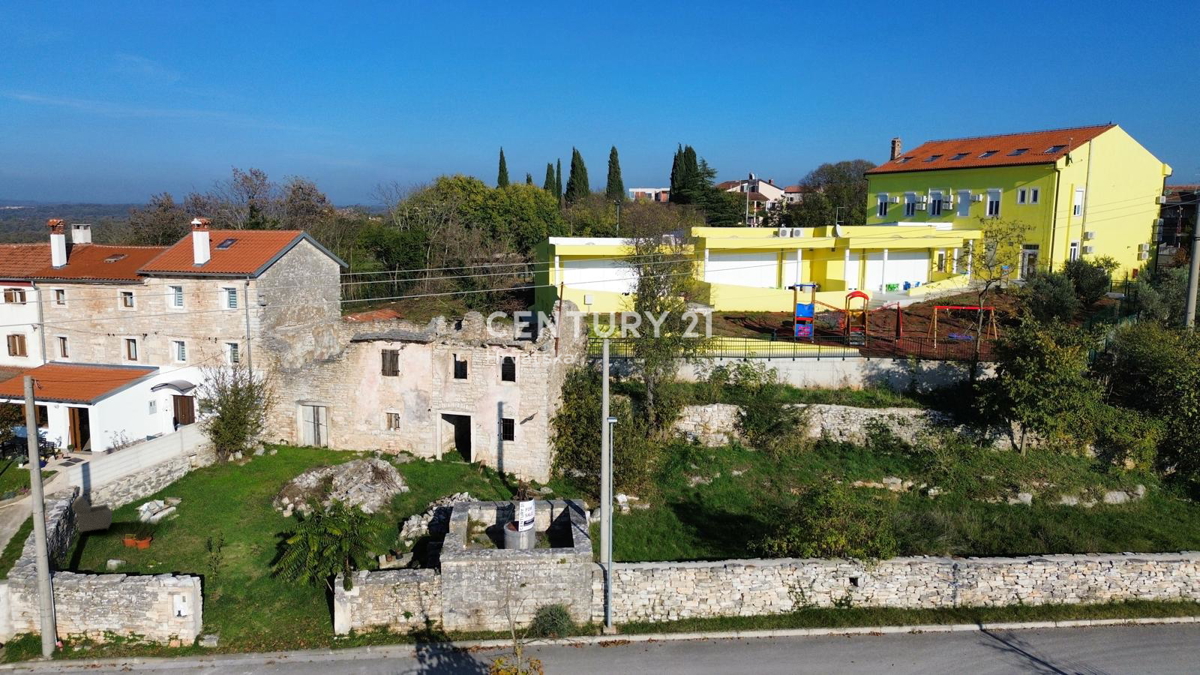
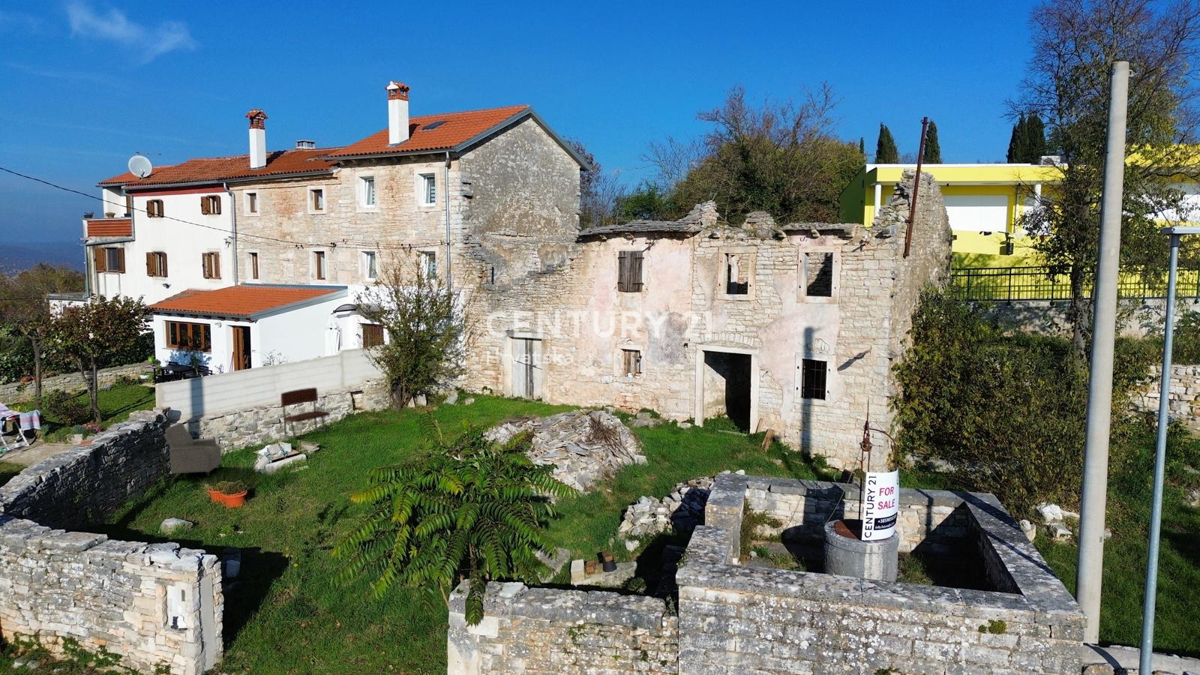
bench: none [142,457,179,495] -> present [281,388,330,439]

